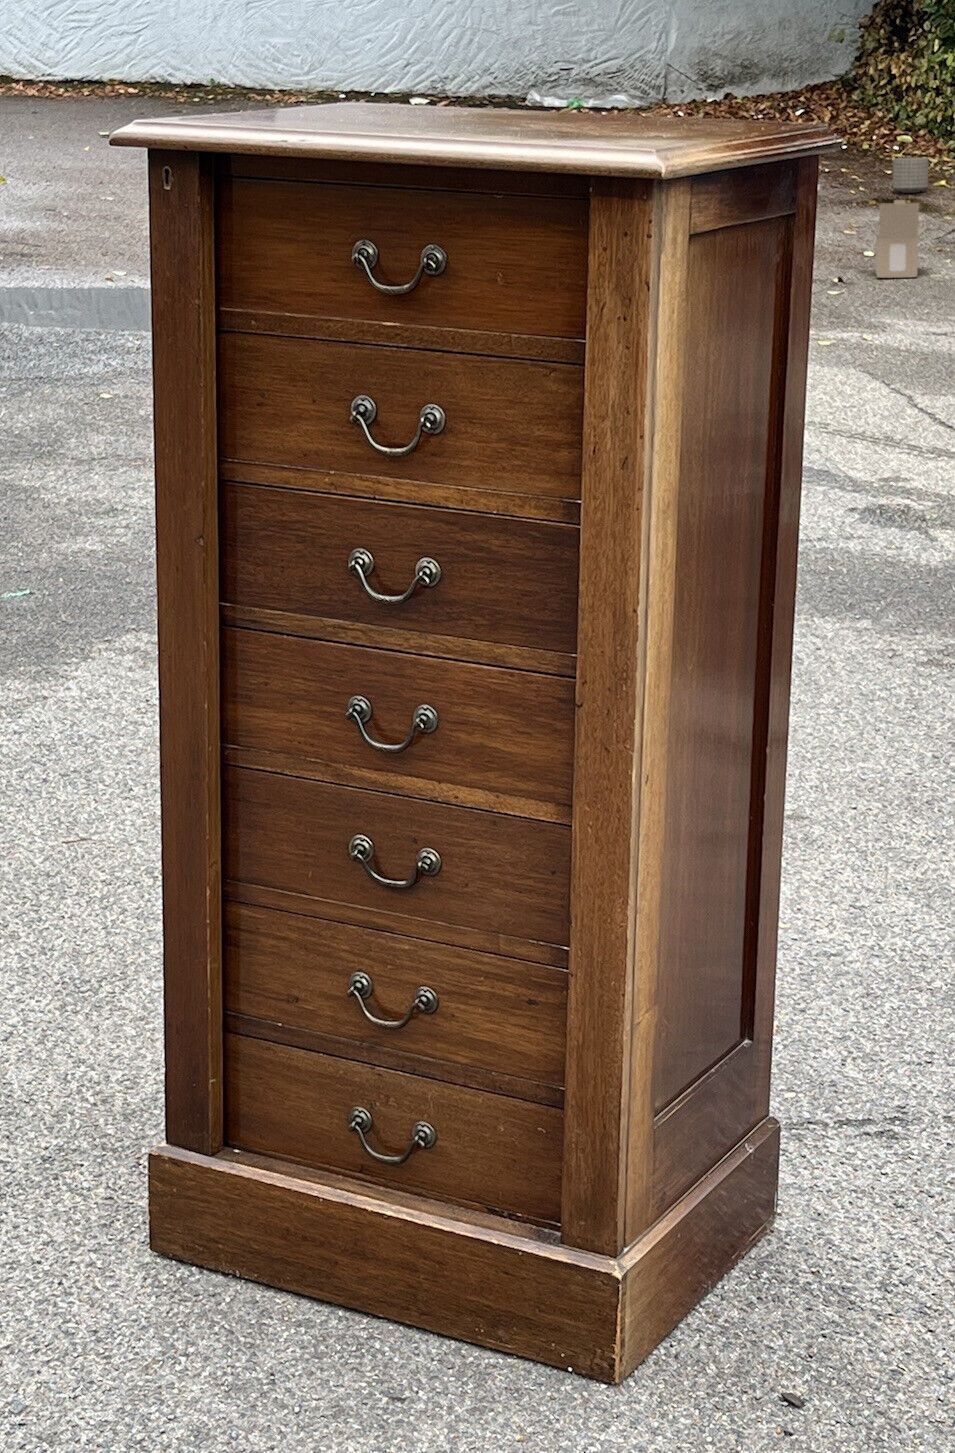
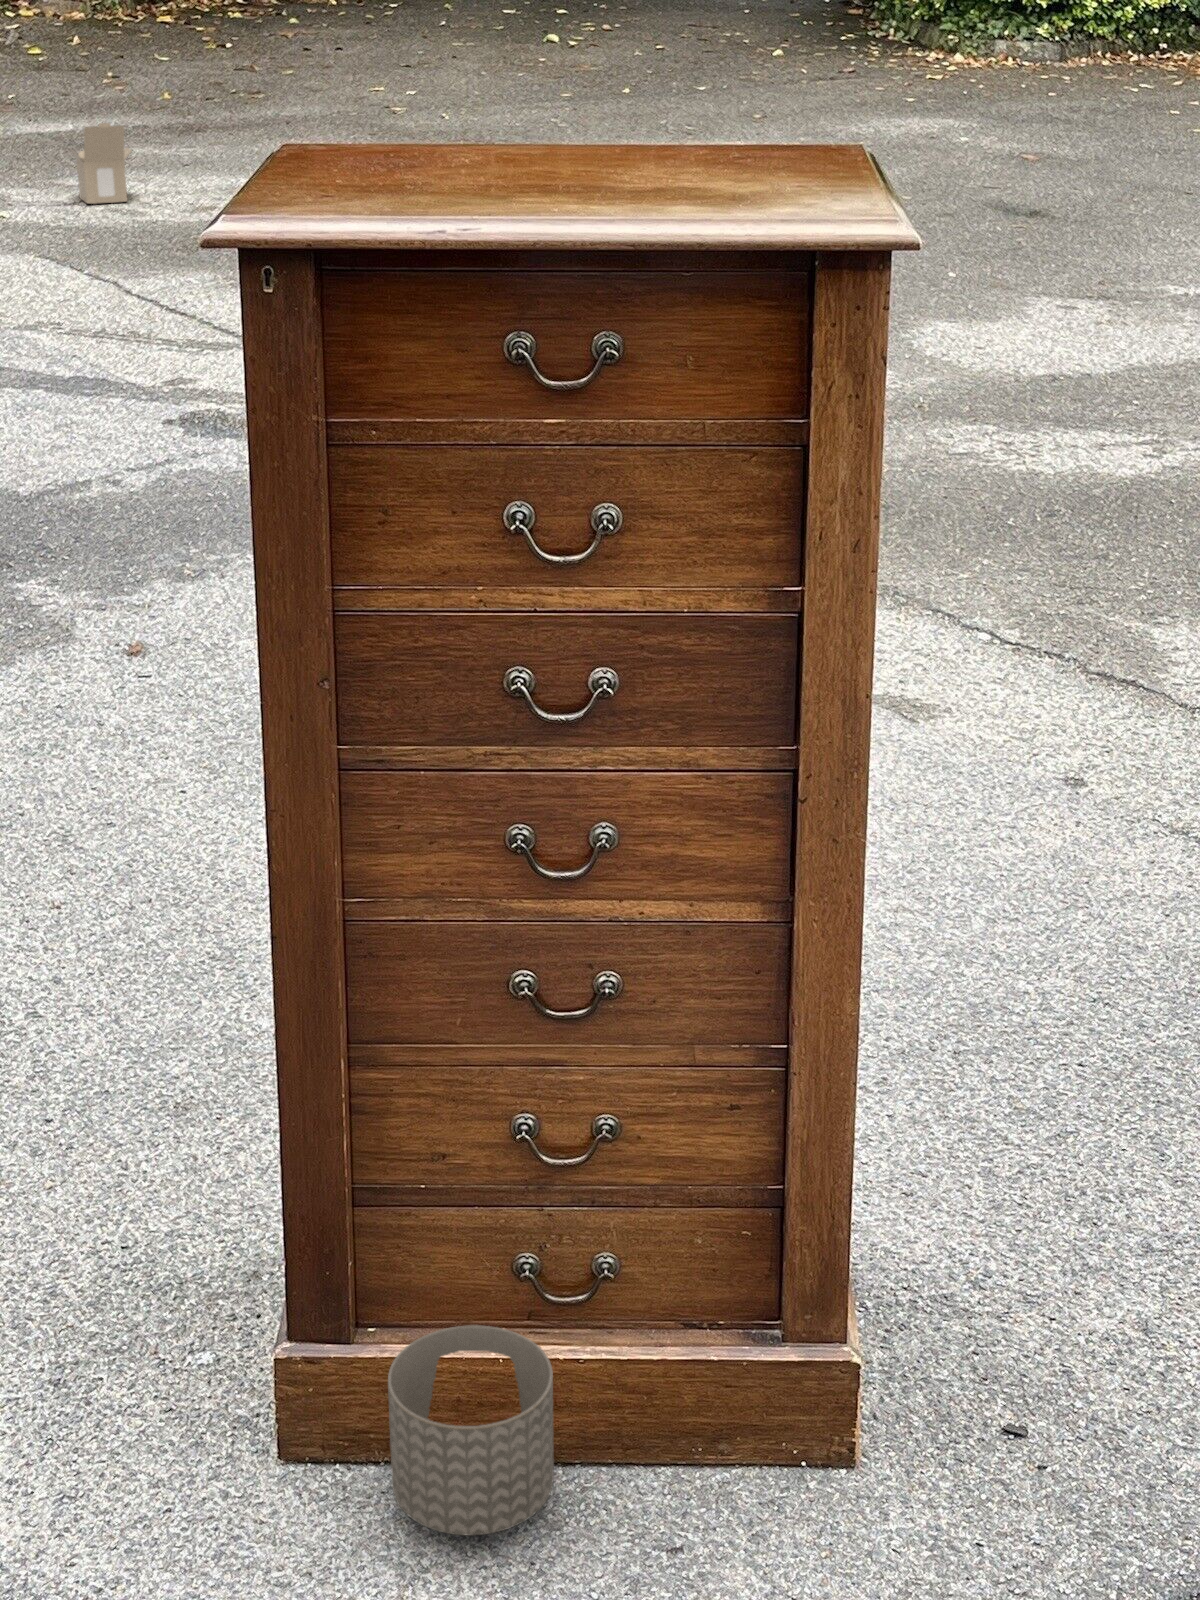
planter: present [893,158,928,193] -> present [388,1325,554,1536]

